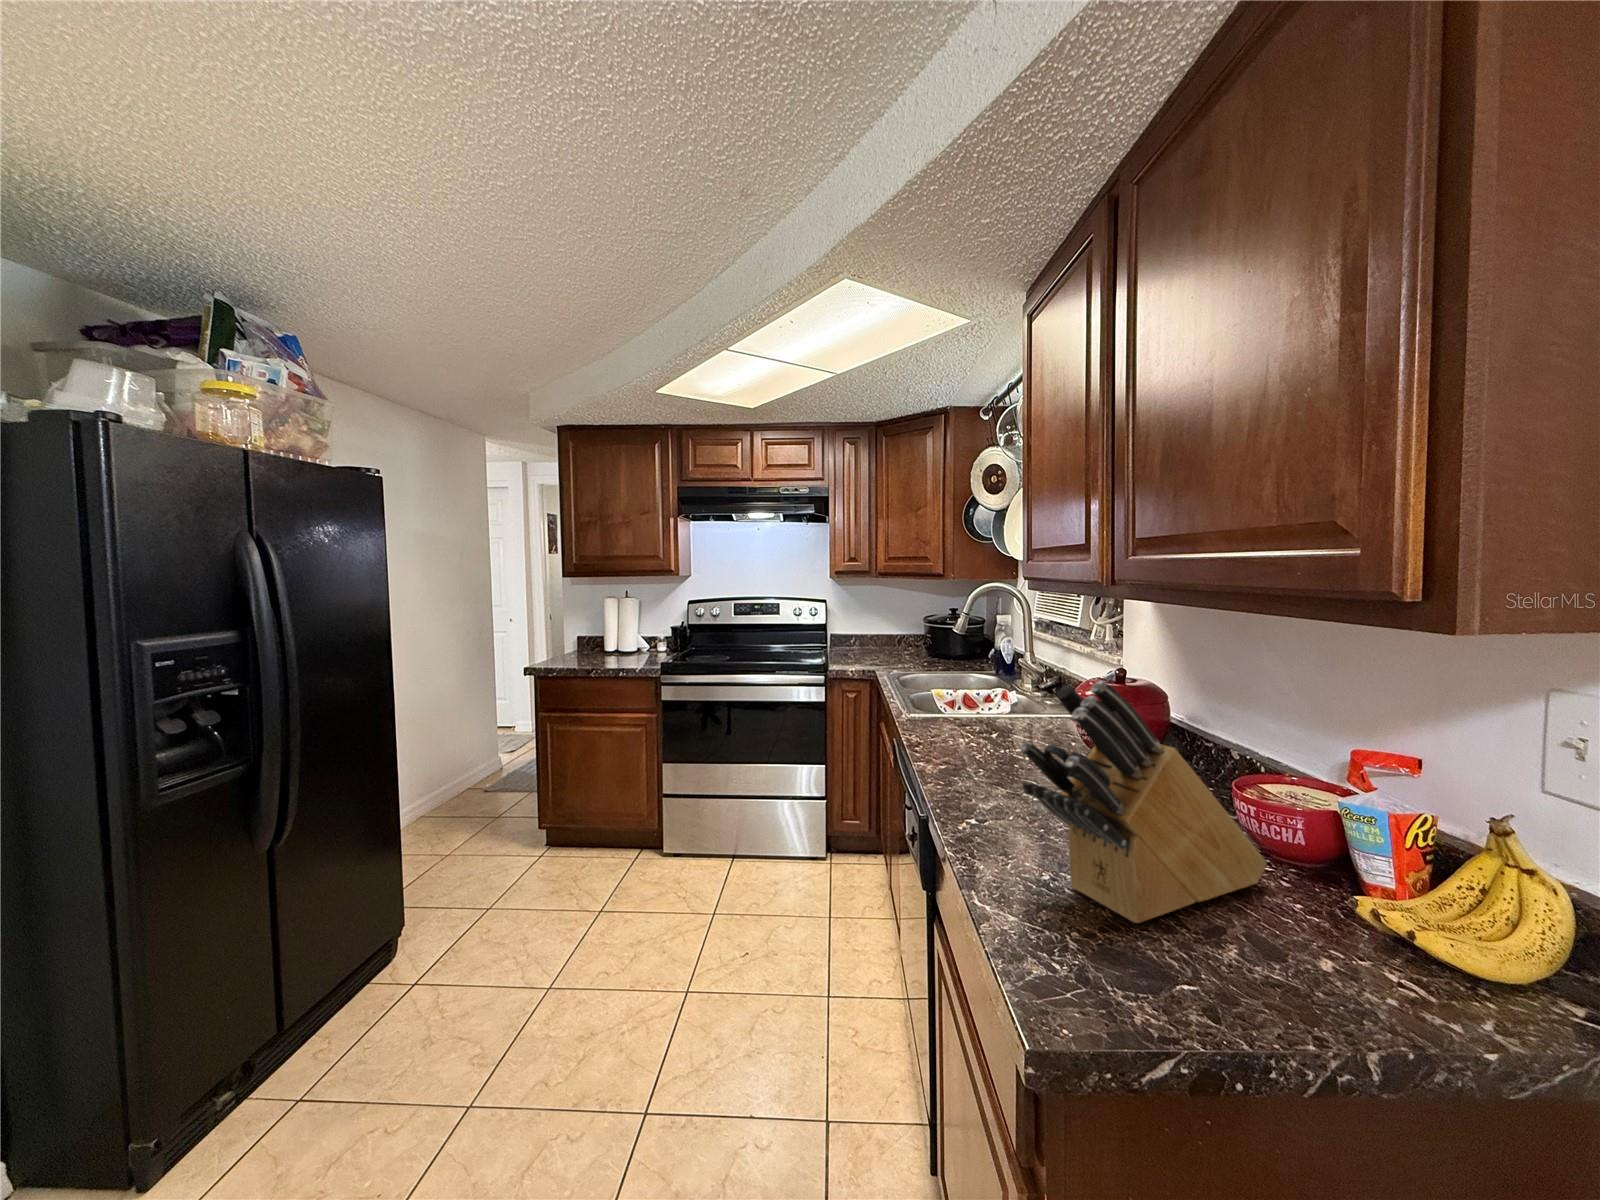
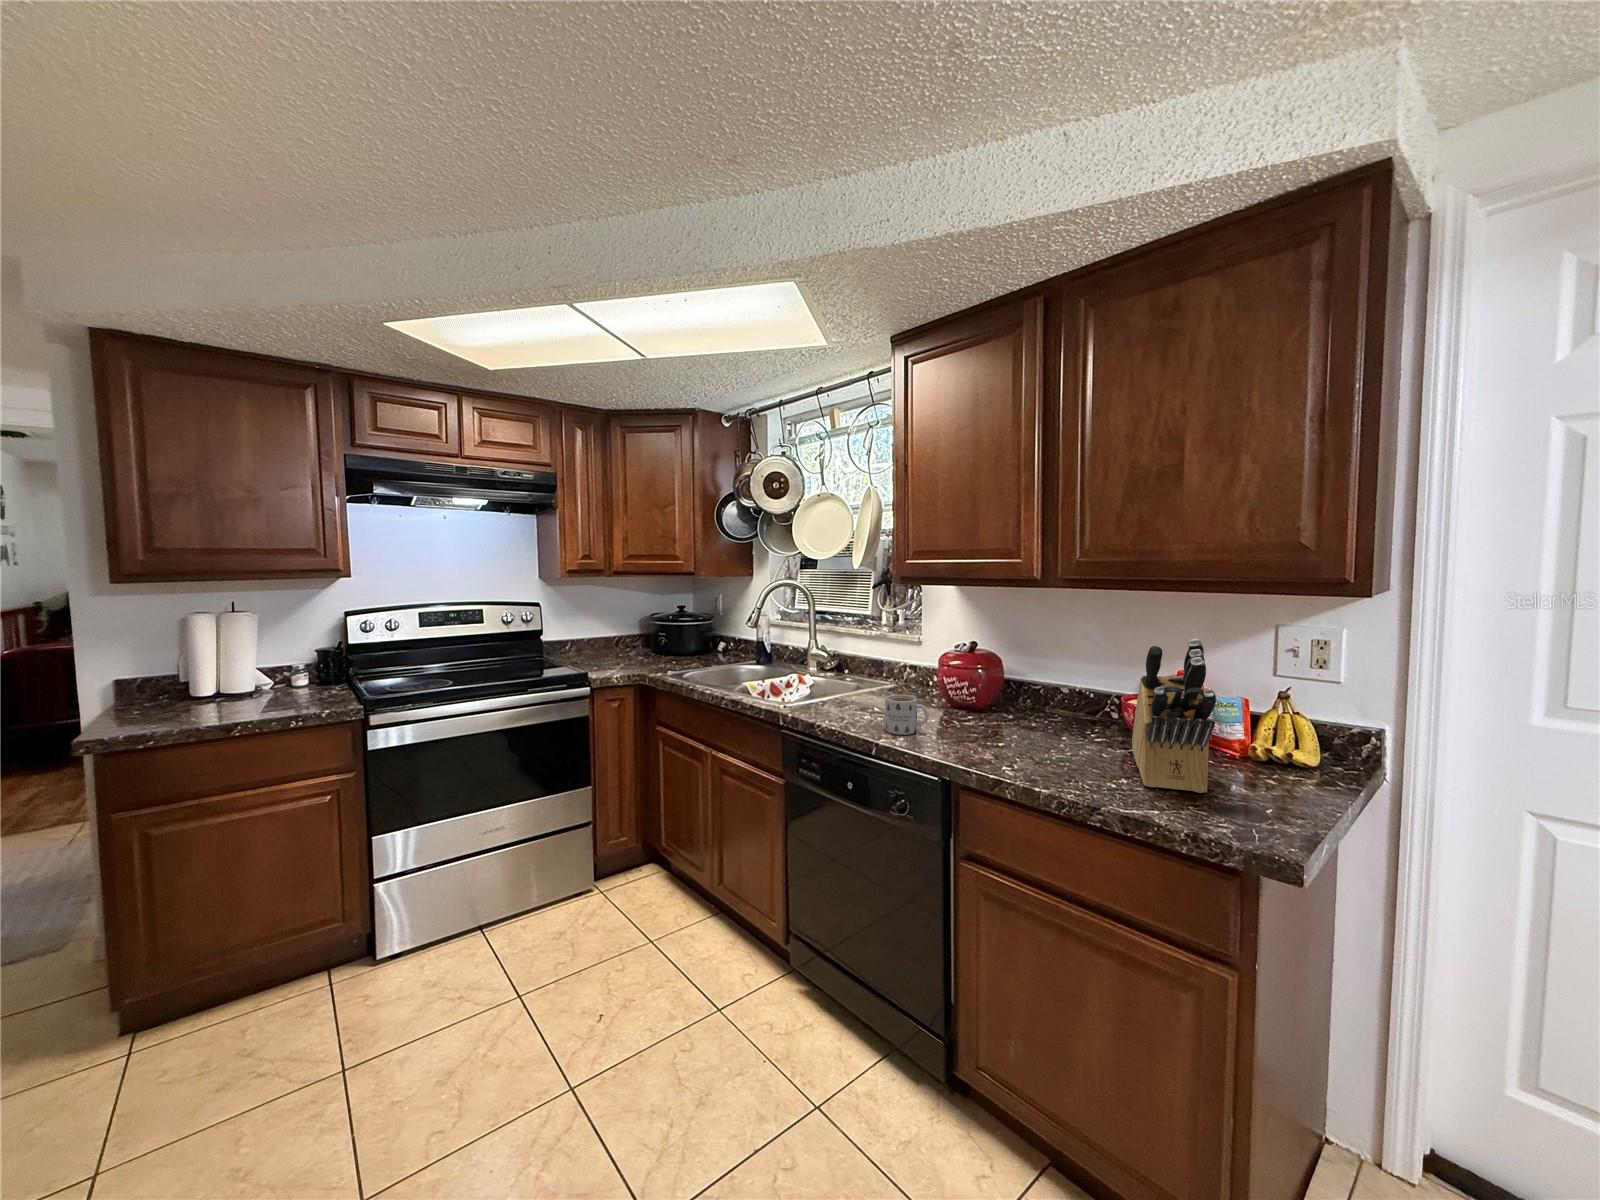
mug: none [944,718,983,766] -> present [885,695,929,735]

